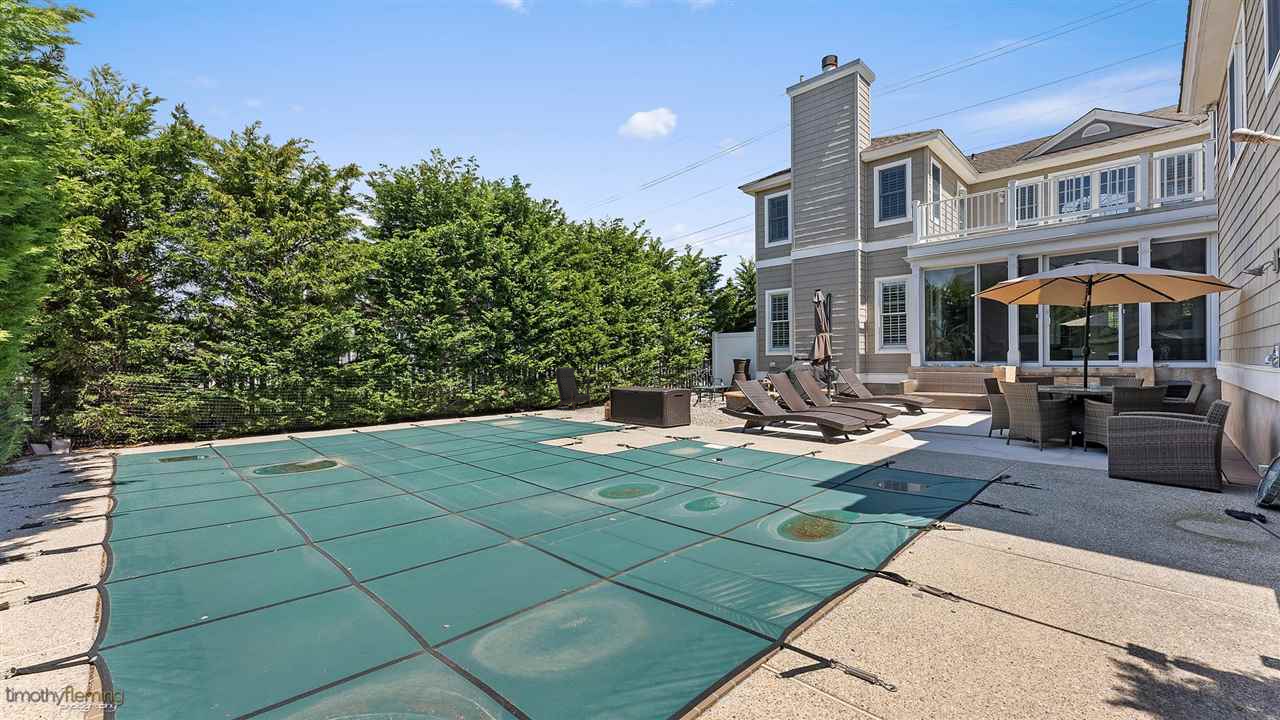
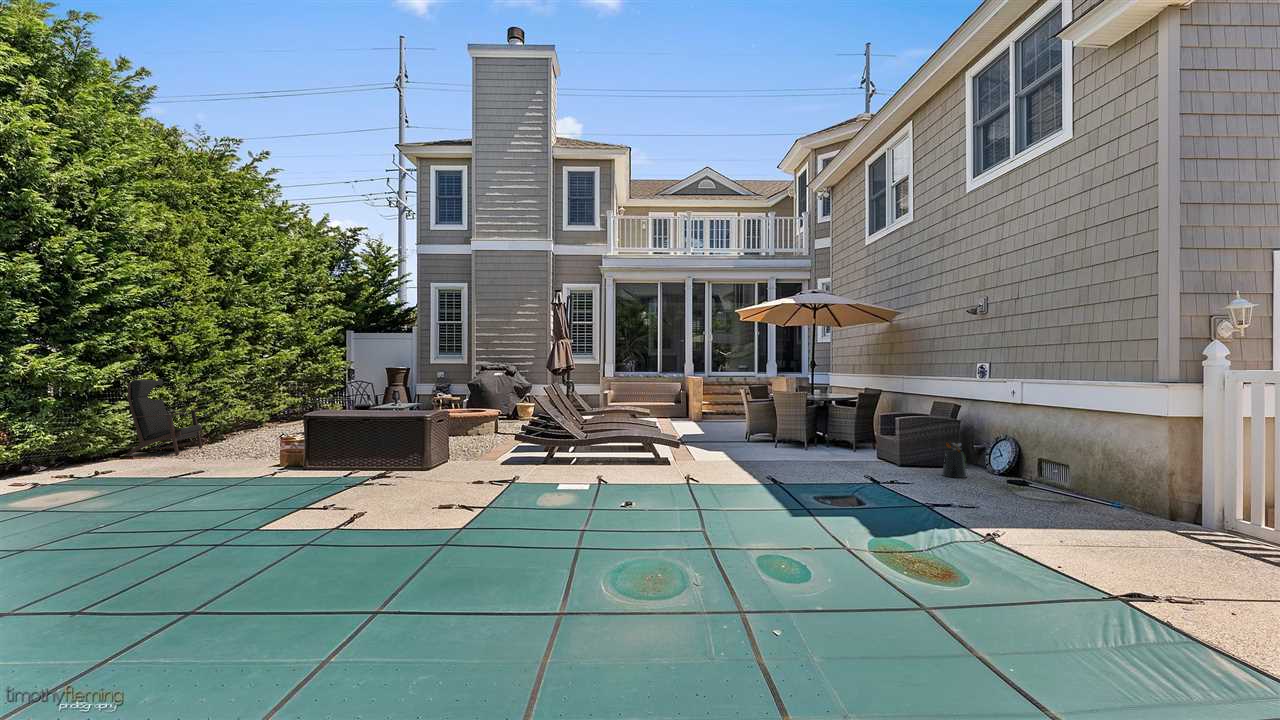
watering can: none [1126,441,1164,493] -> present [942,443,966,478]

